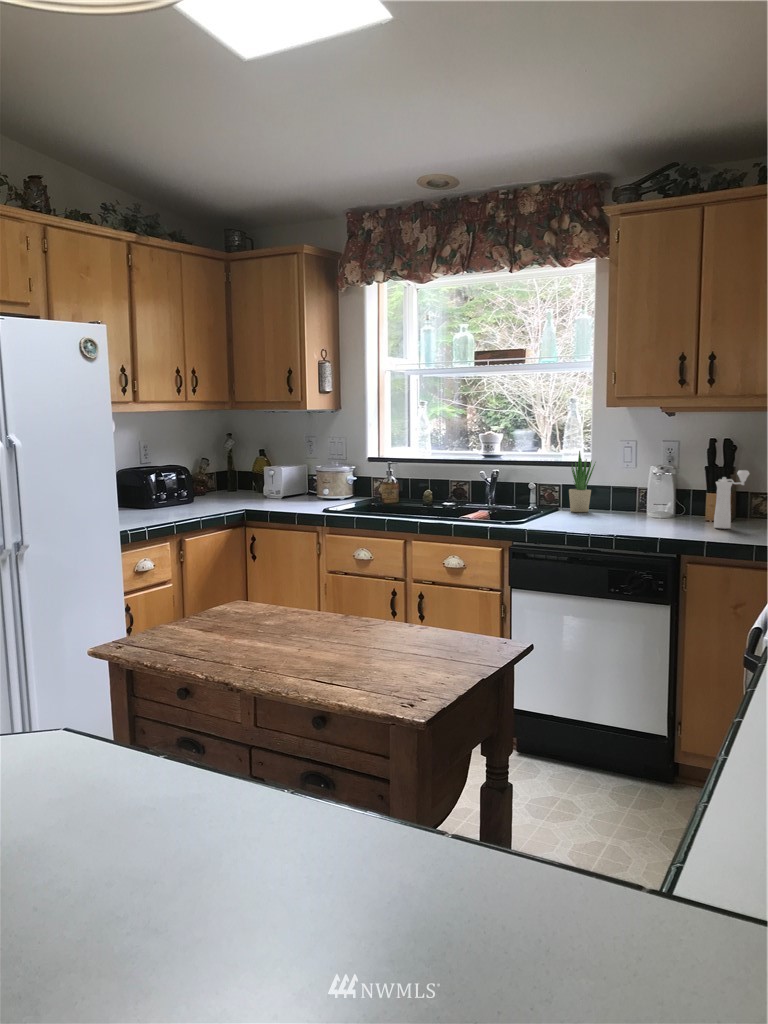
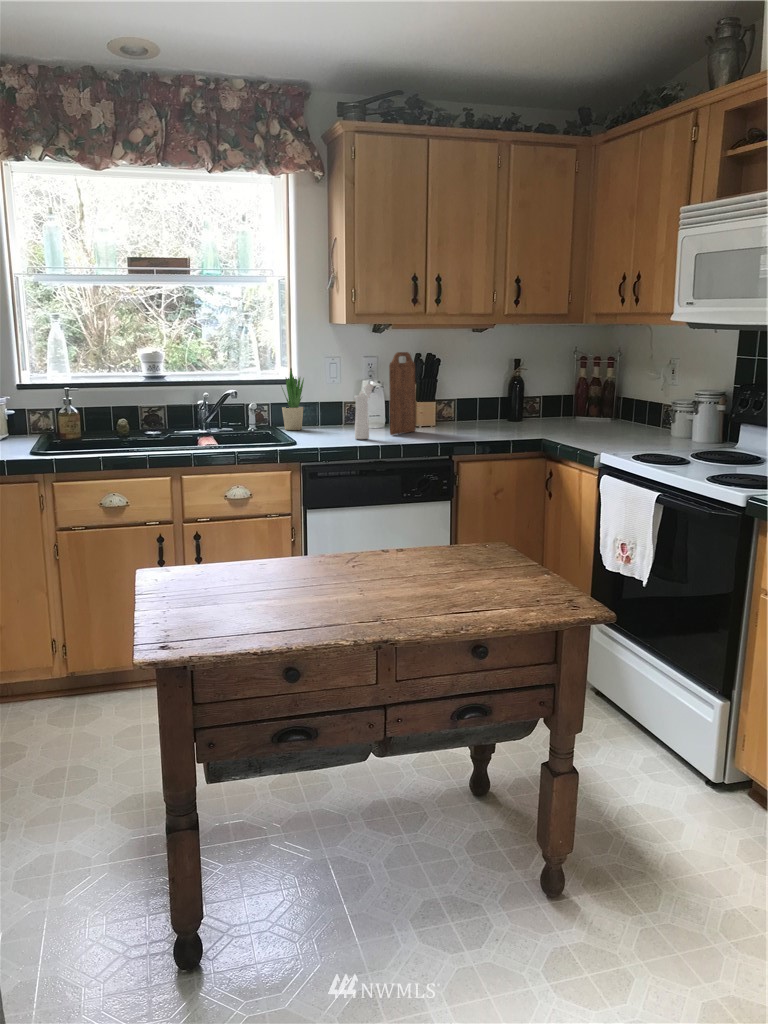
cutting board: none [645,437,695,525] -> present [389,352,416,435]
pepper mill: present [714,470,749,529] -> present [354,384,373,439]

